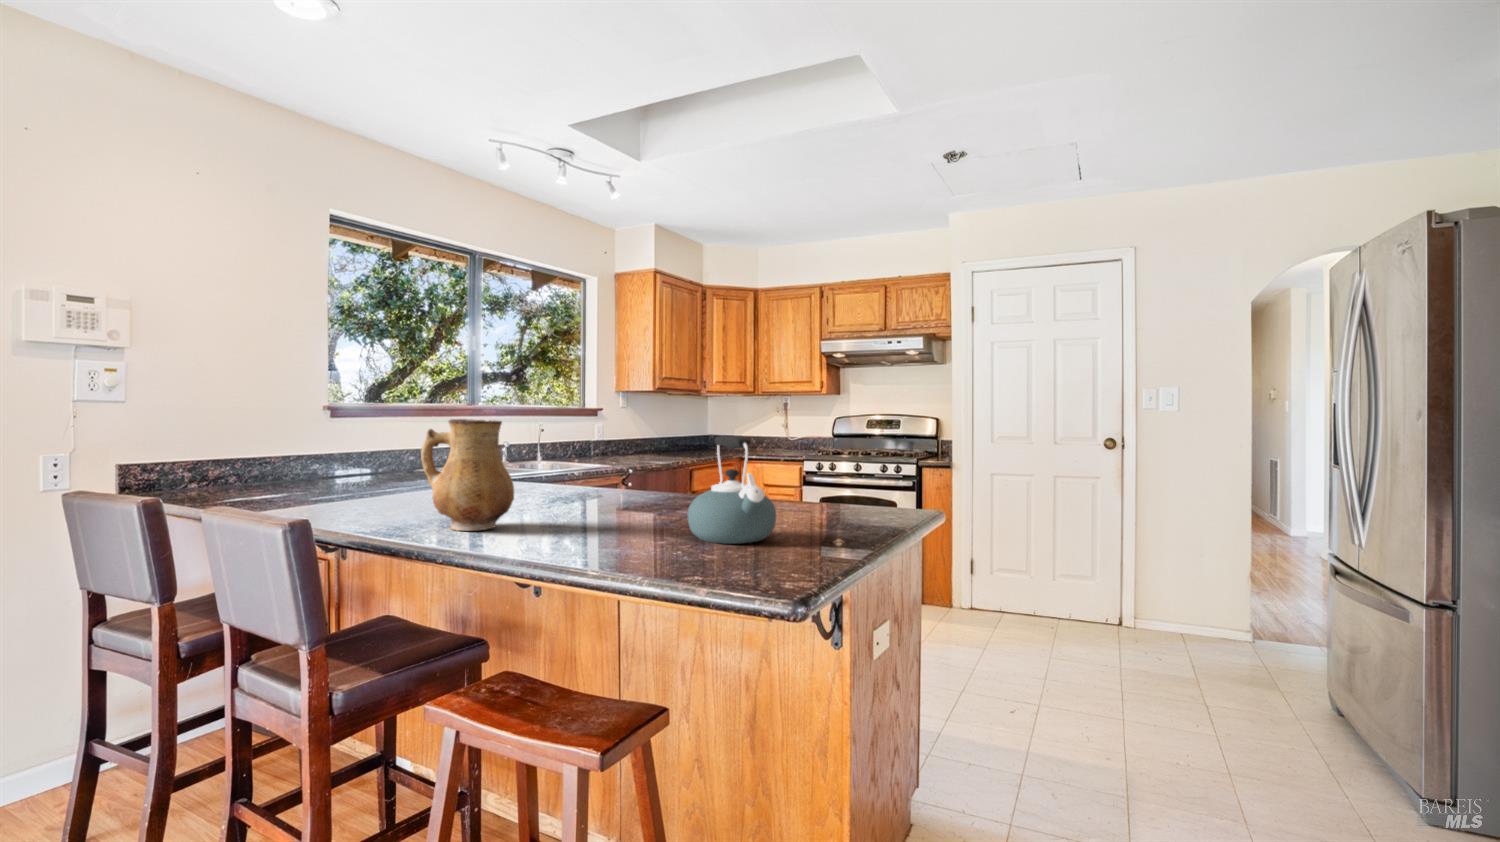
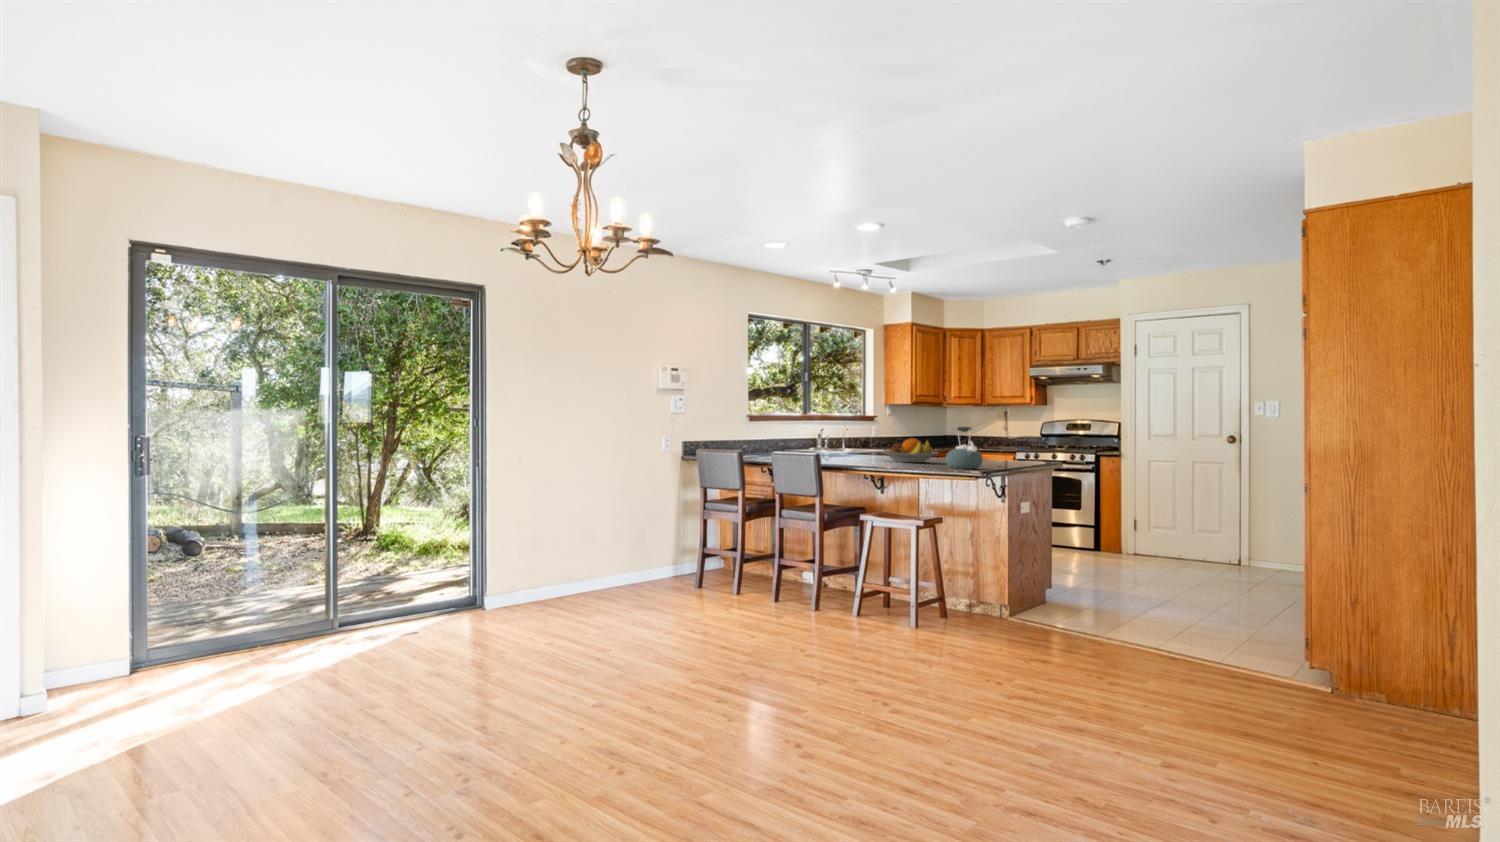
ceramic pitcher: present [421,419,514,531] -> none [842,420,876,462]
fruit bowl: none [550,460,677,516] -> present [884,438,938,463]

